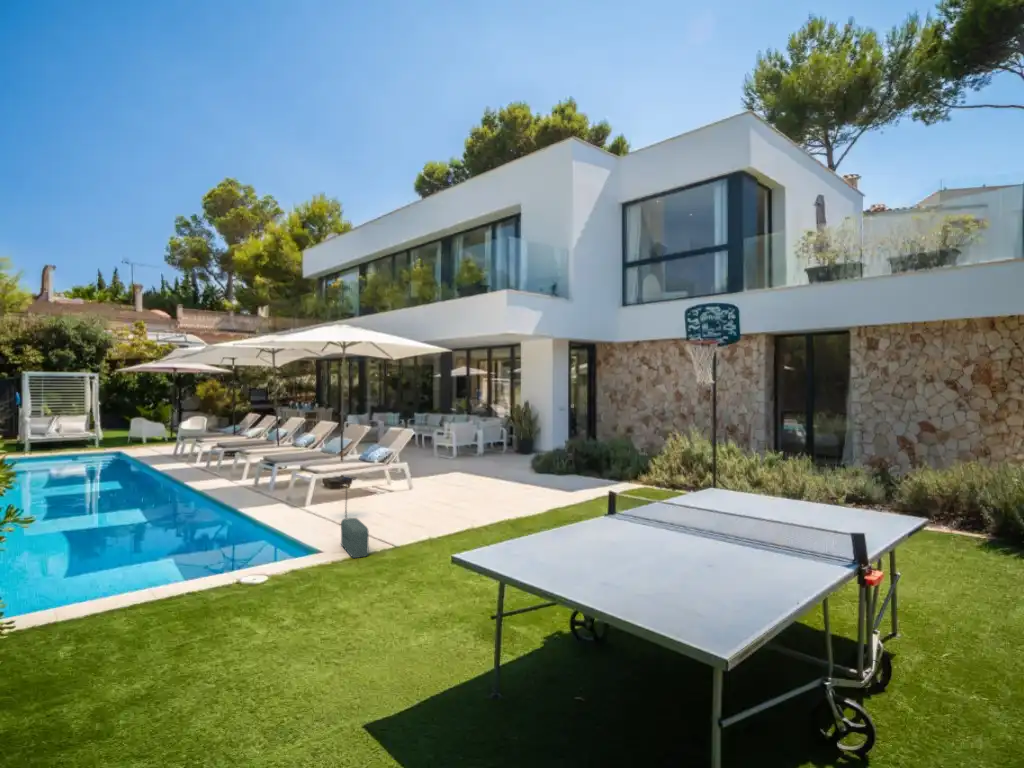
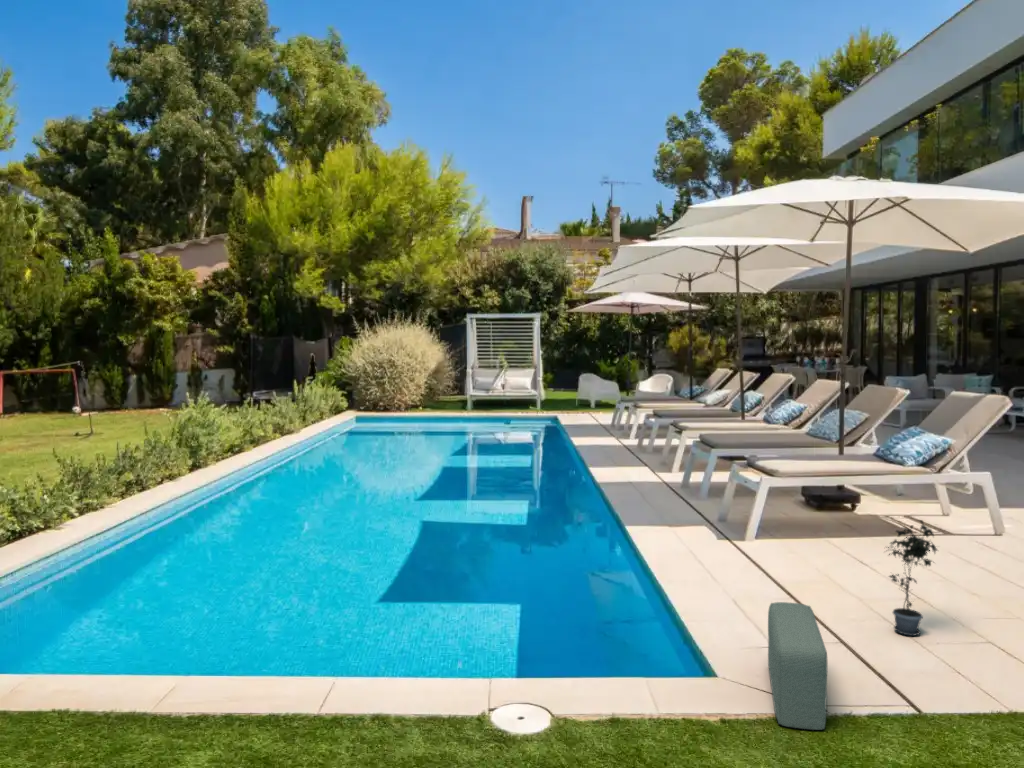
side table: present [337,476,356,518] -> none [787,489,839,605]
potted plant: none [377,482,396,527] -> present [888,520,937,636]

